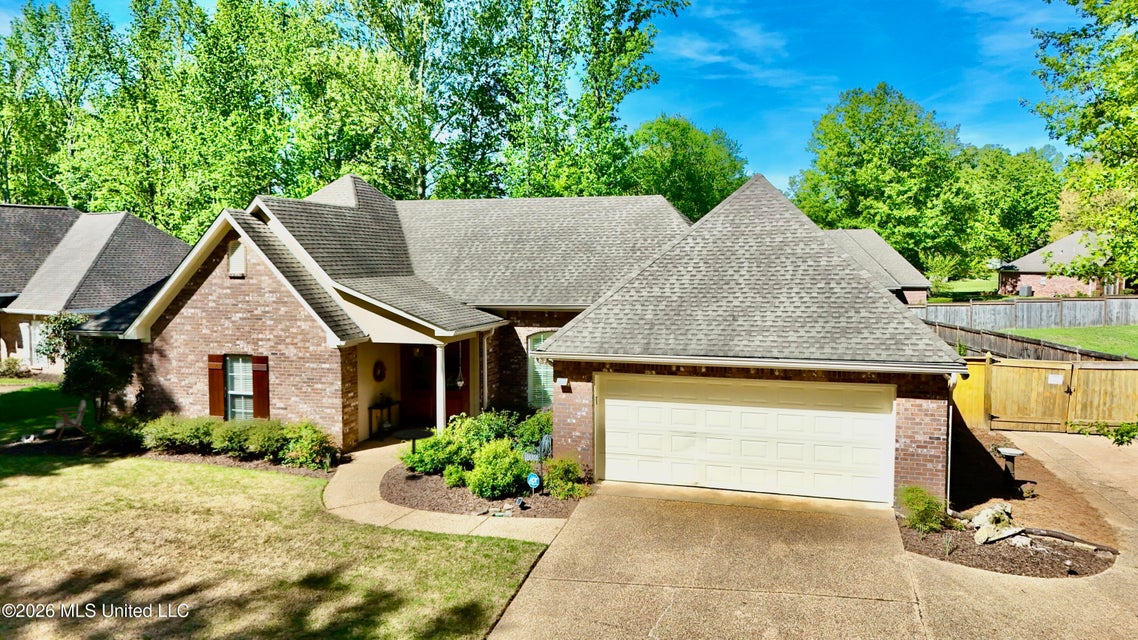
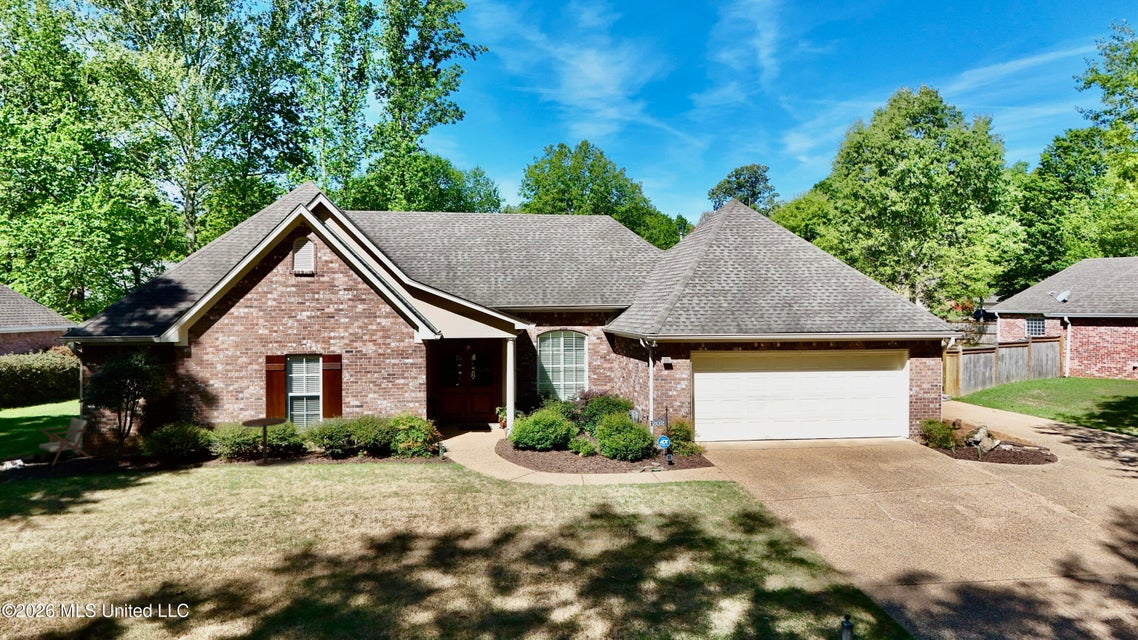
pedestal table: present [393,429,435,480] -> present [242,417,287,466]

